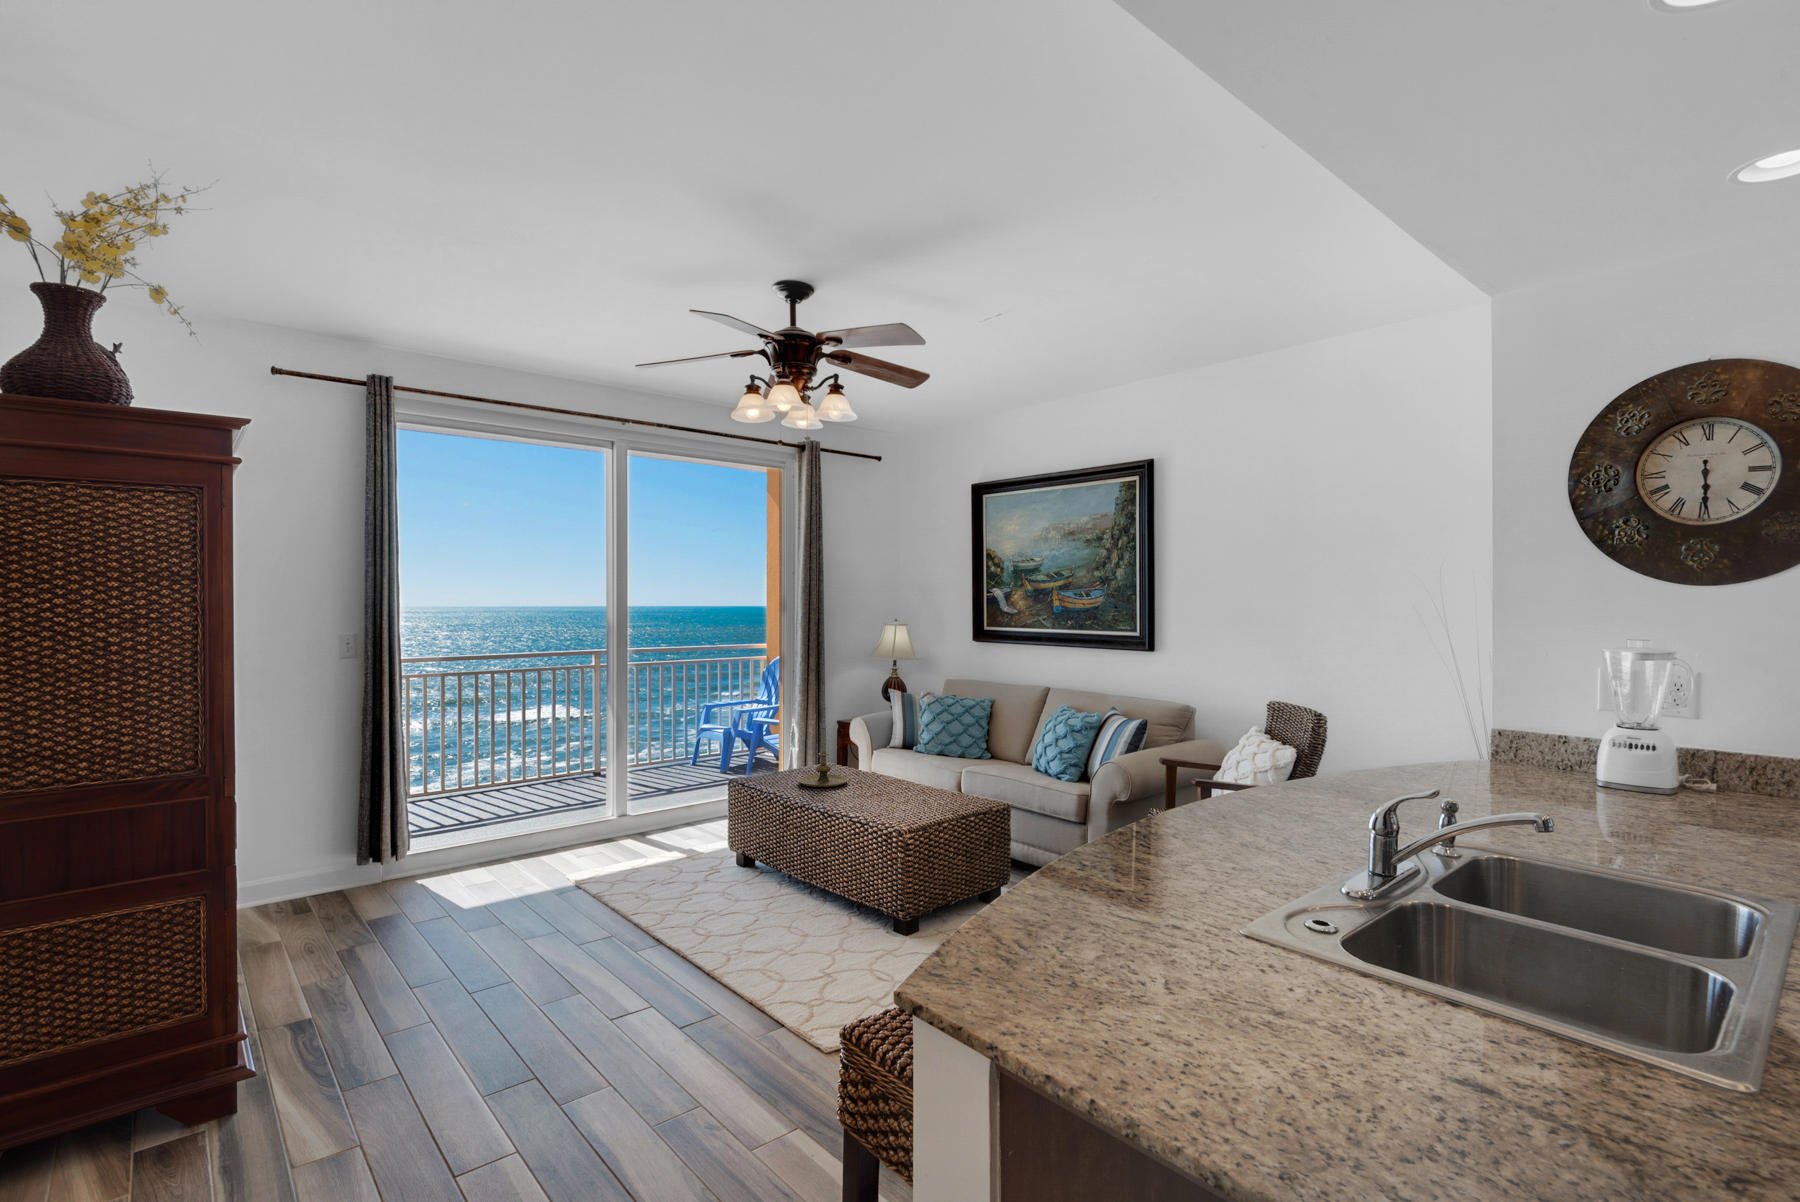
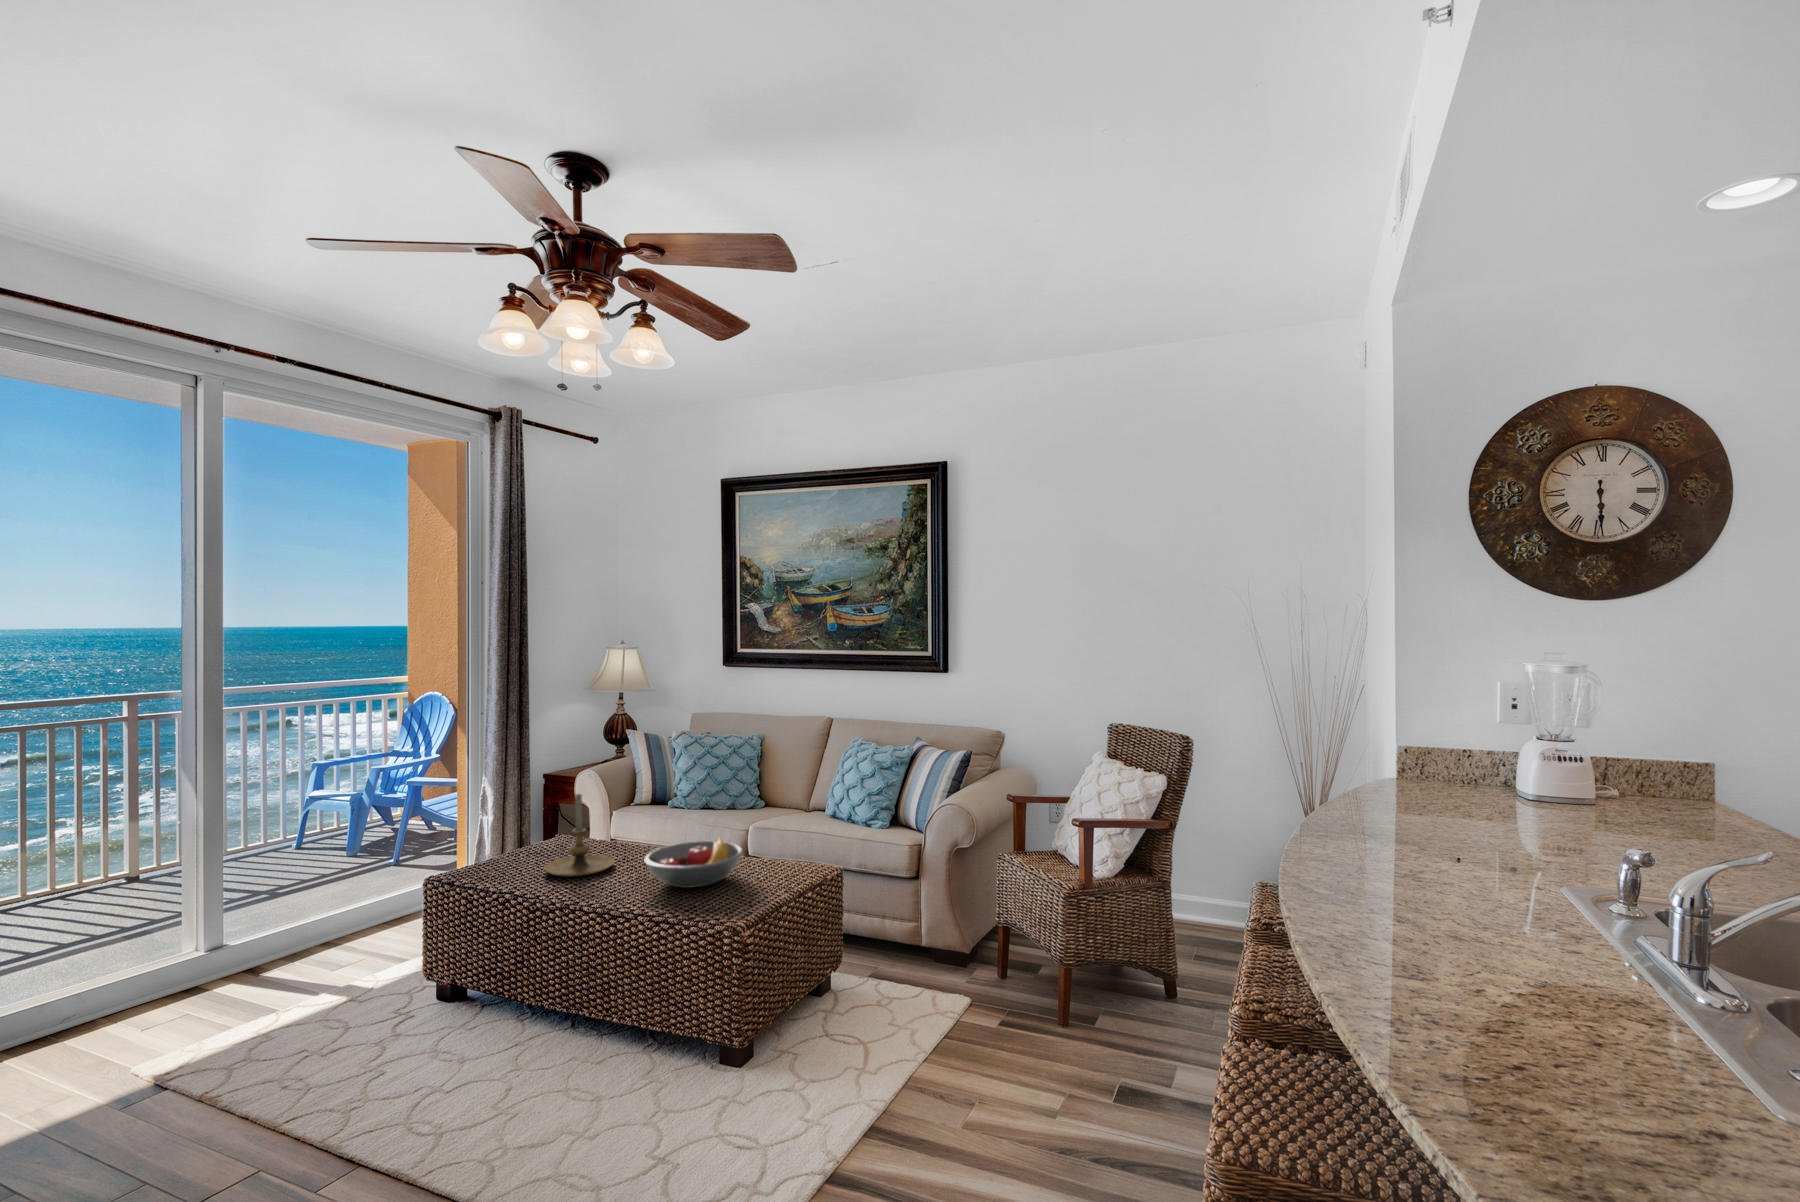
fruit bowl: none [857,769,934,803] -> present [644,838,744,888]

